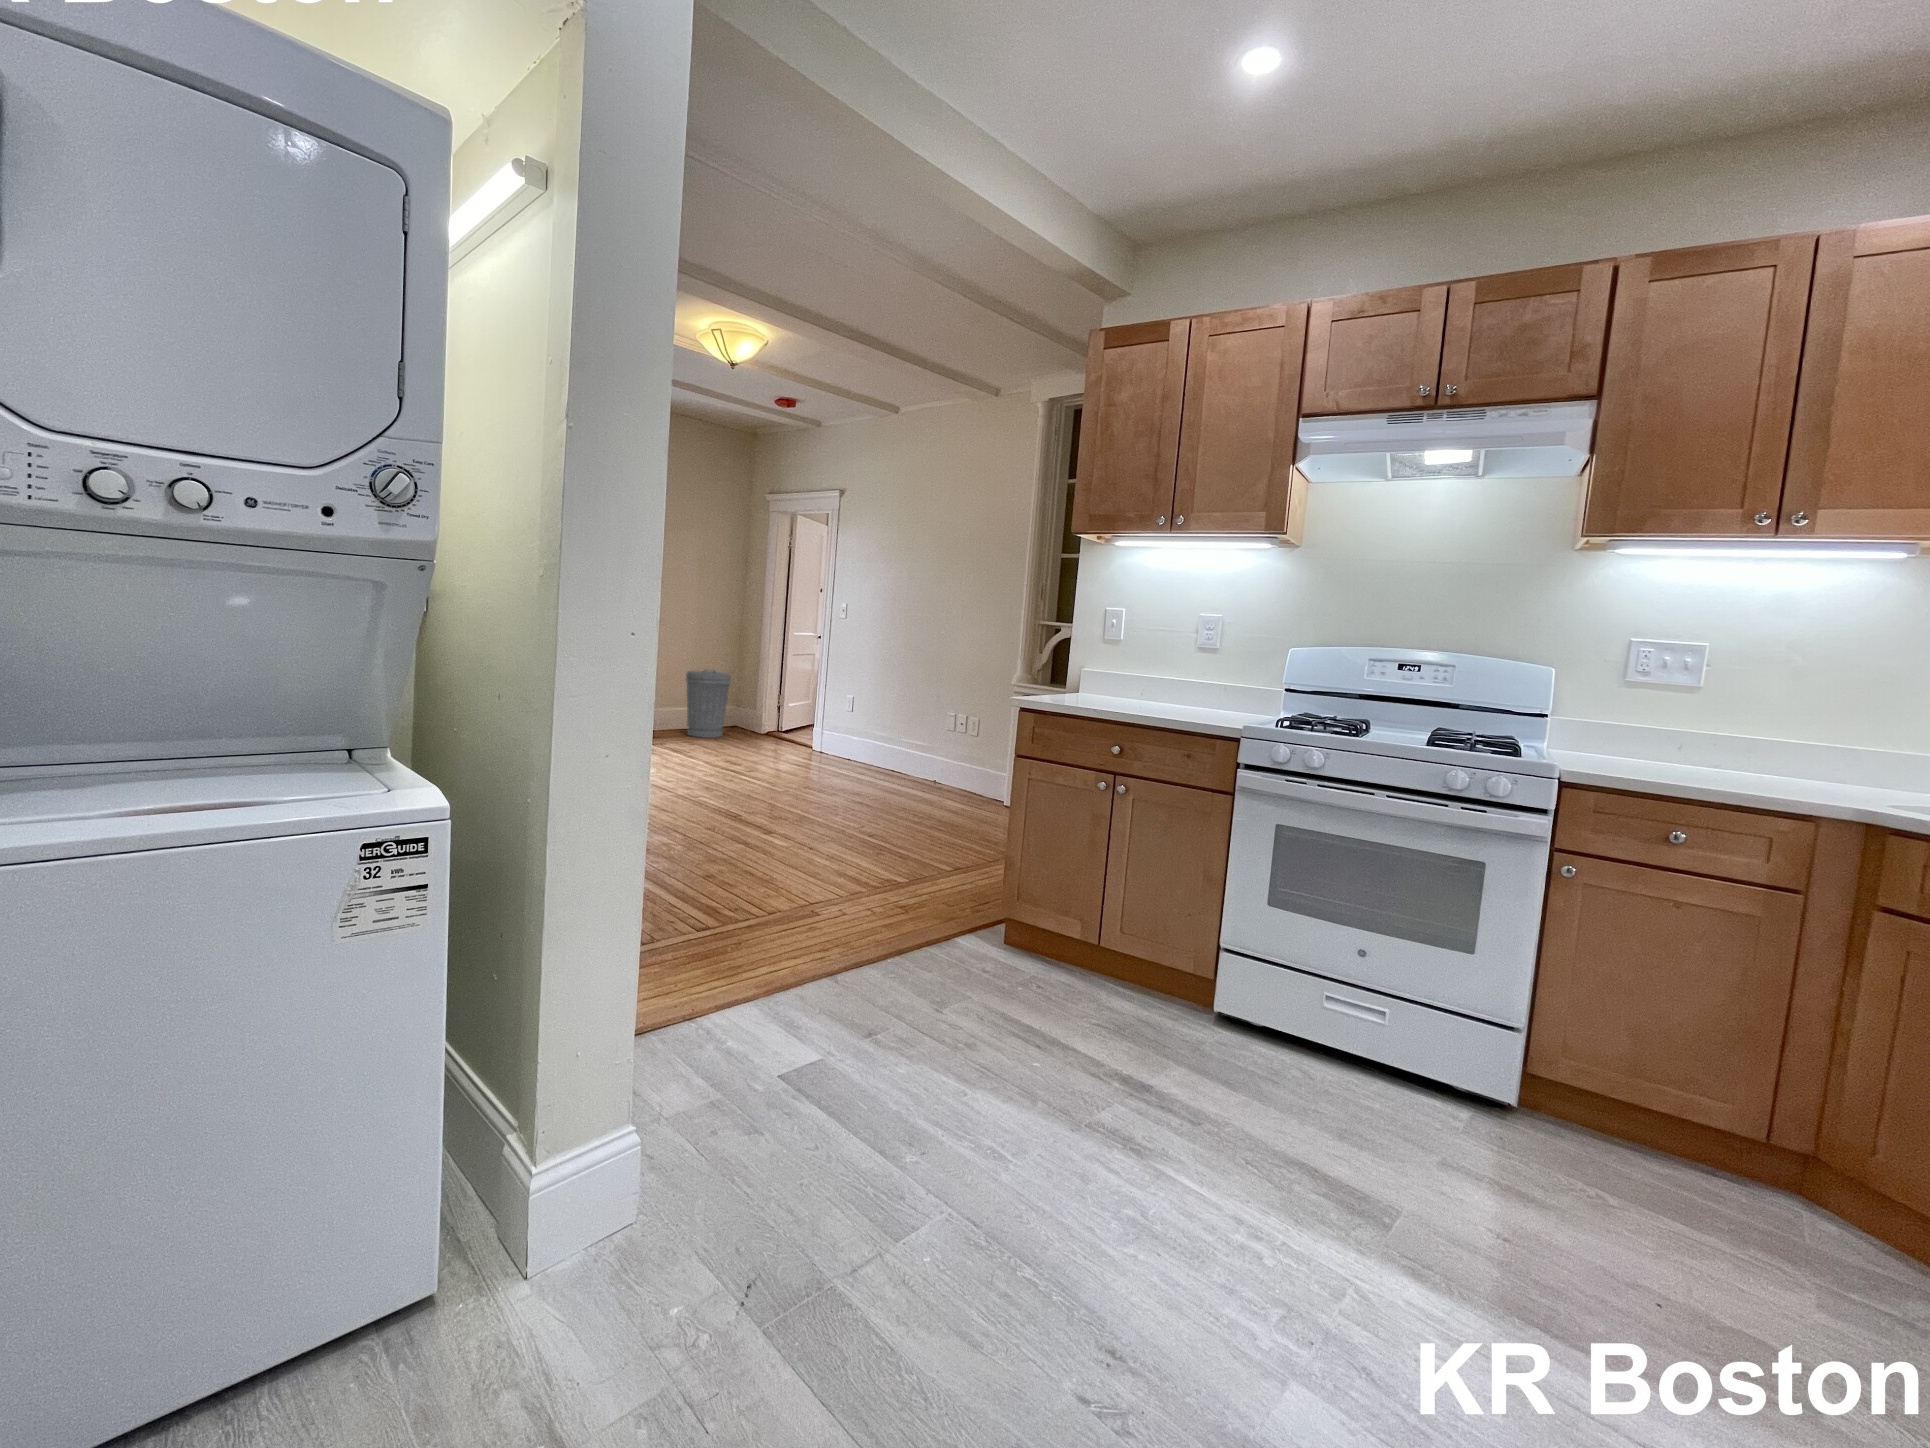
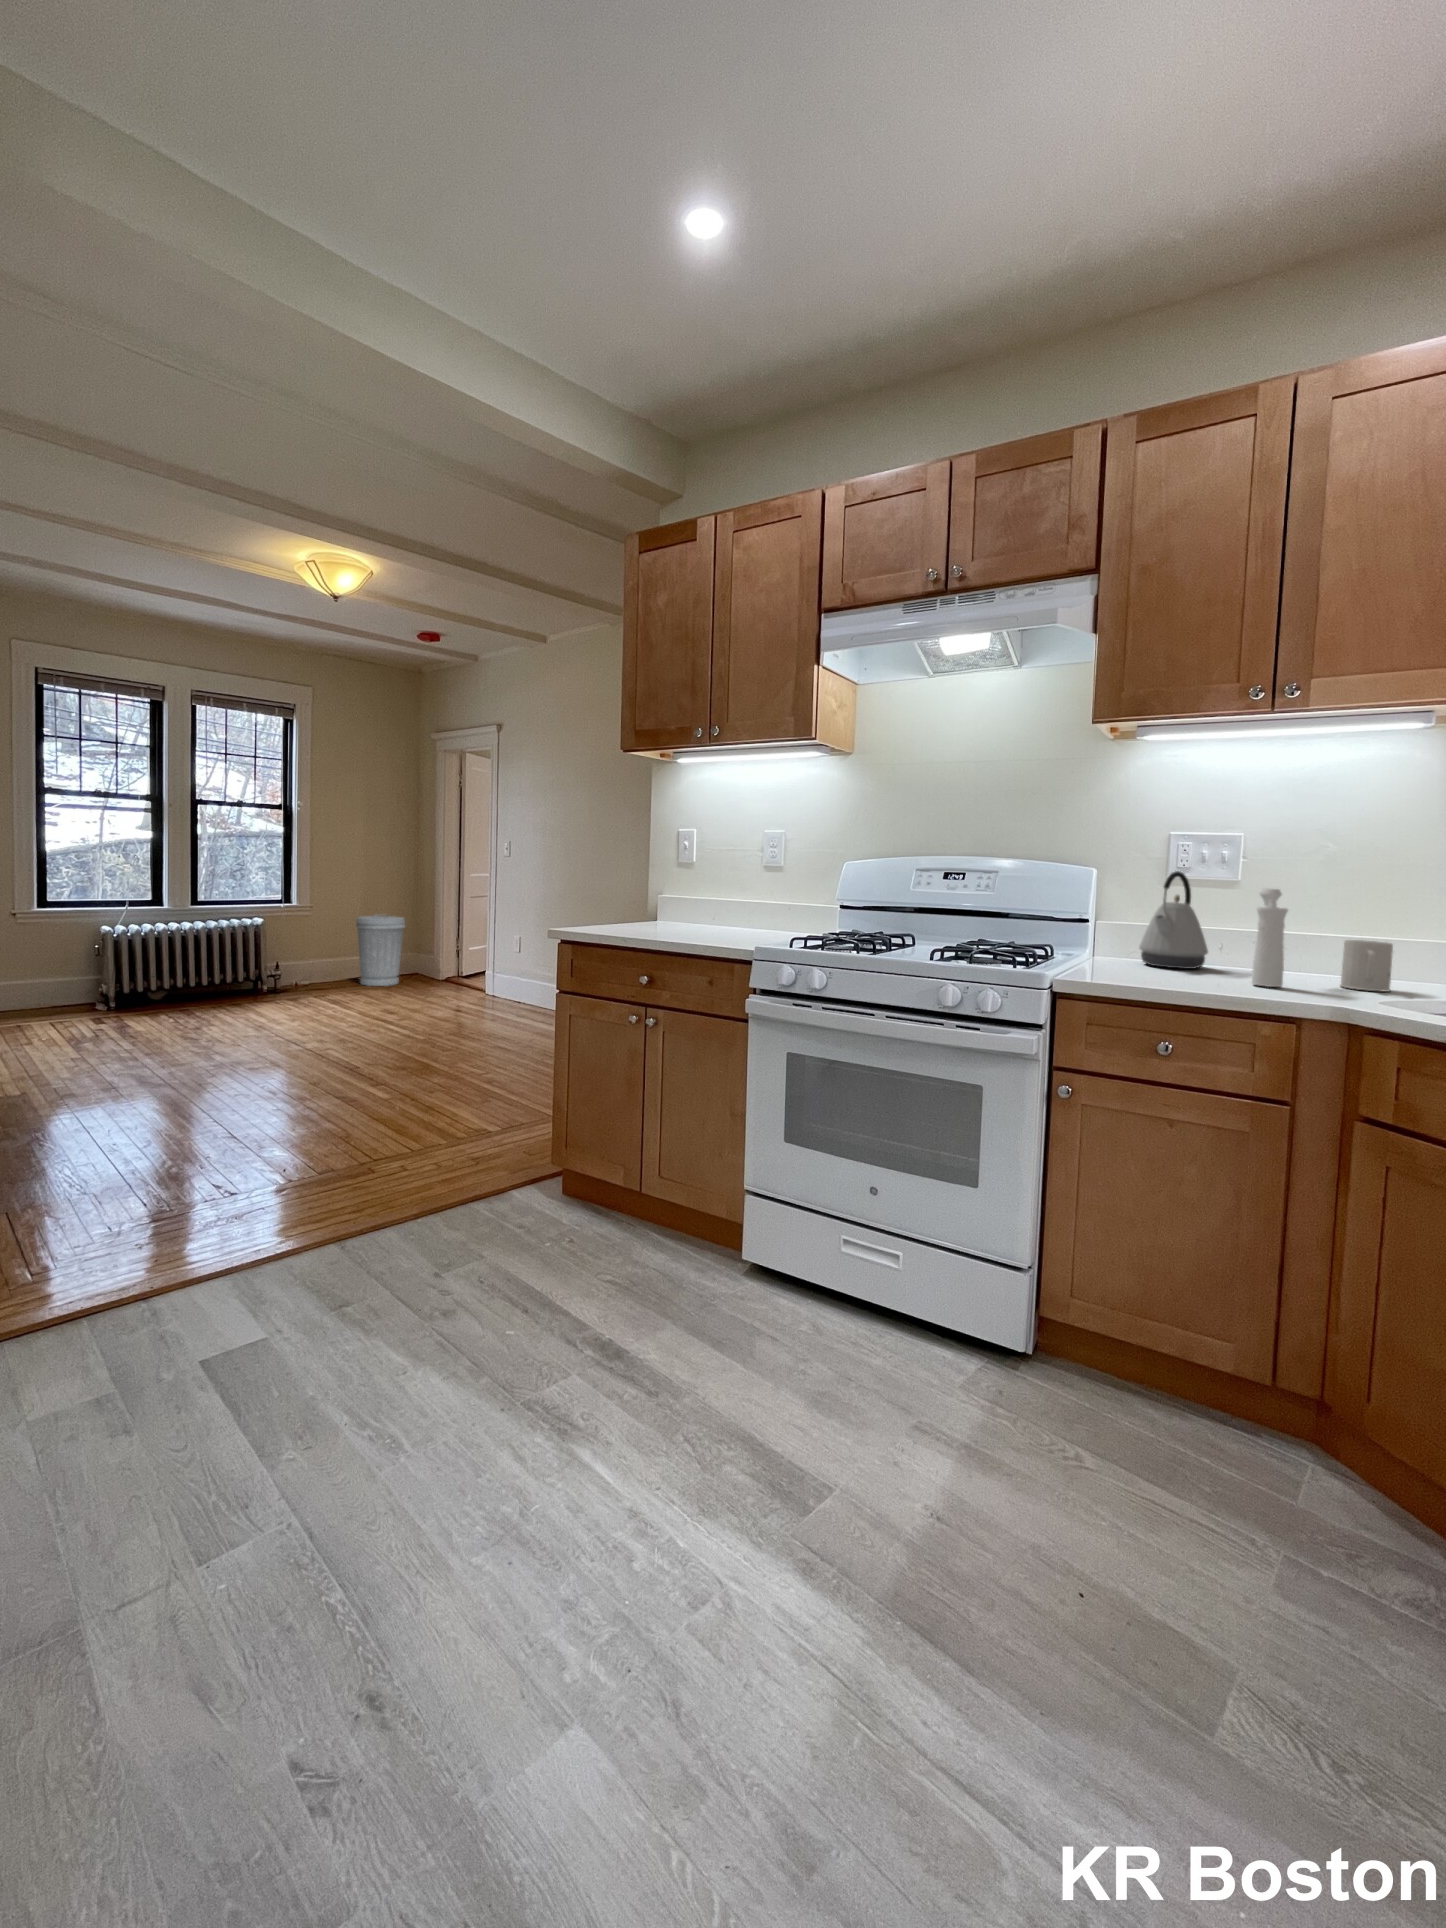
kettle: none [1602,675,1675,764] -> present [1139,871,1208,969]
pepper mill: none [1741,696,1786,786] -> present [1252,888,1288,987]
mug: none [1818,746,1878,795] -> present [1340,940,1393,991]

